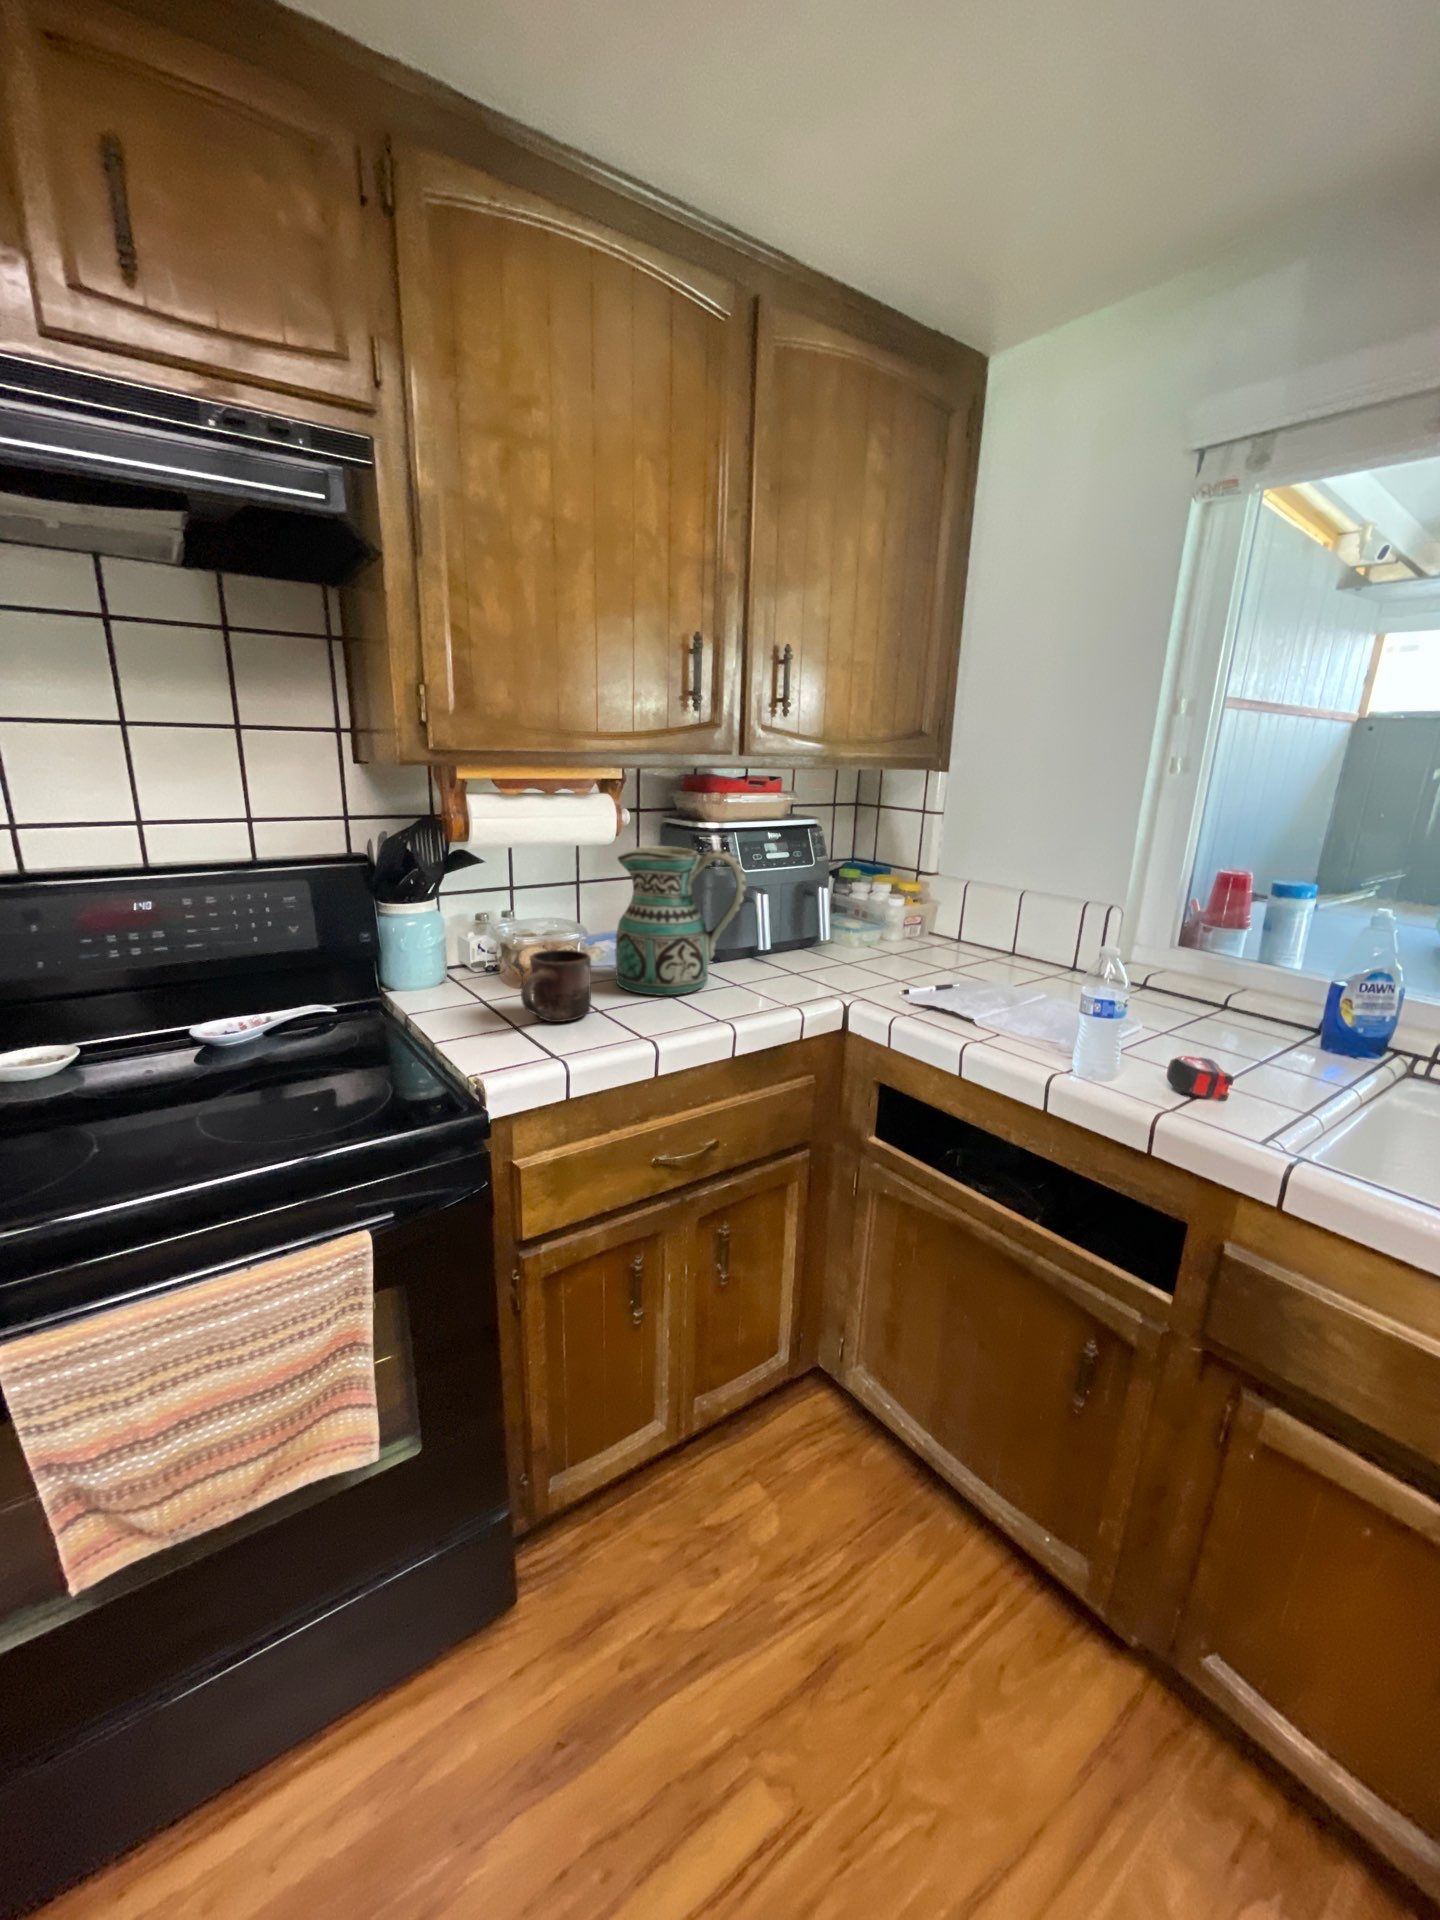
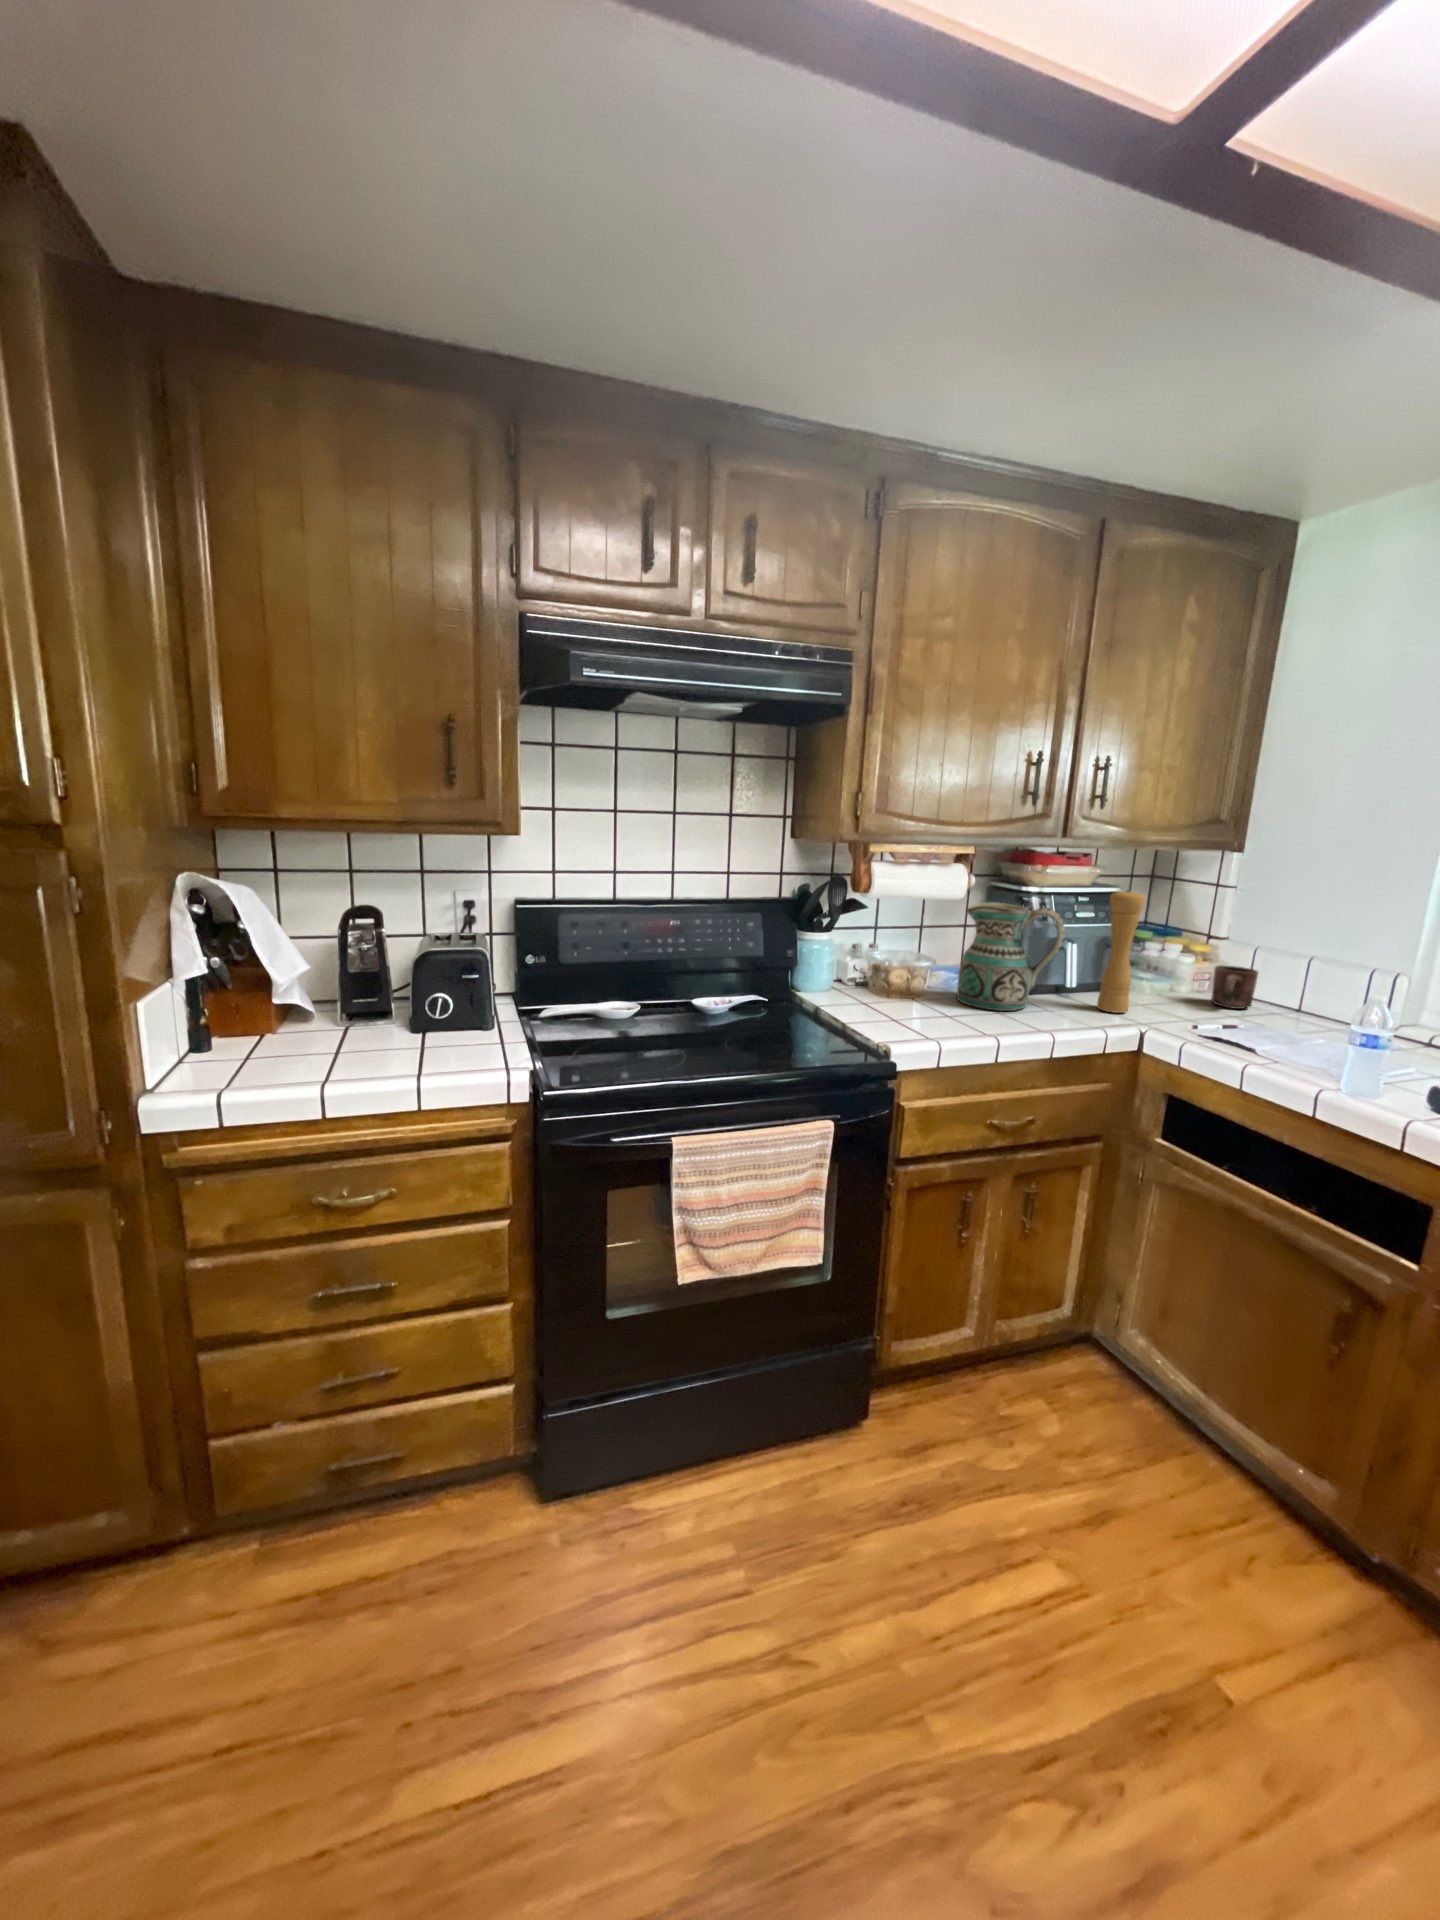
pepper mill: none [795,821,841,981] -> present [1097,890,1145,1013]
mug: present [521,950,591,1022] -> present [1211,965,1259,1009]

